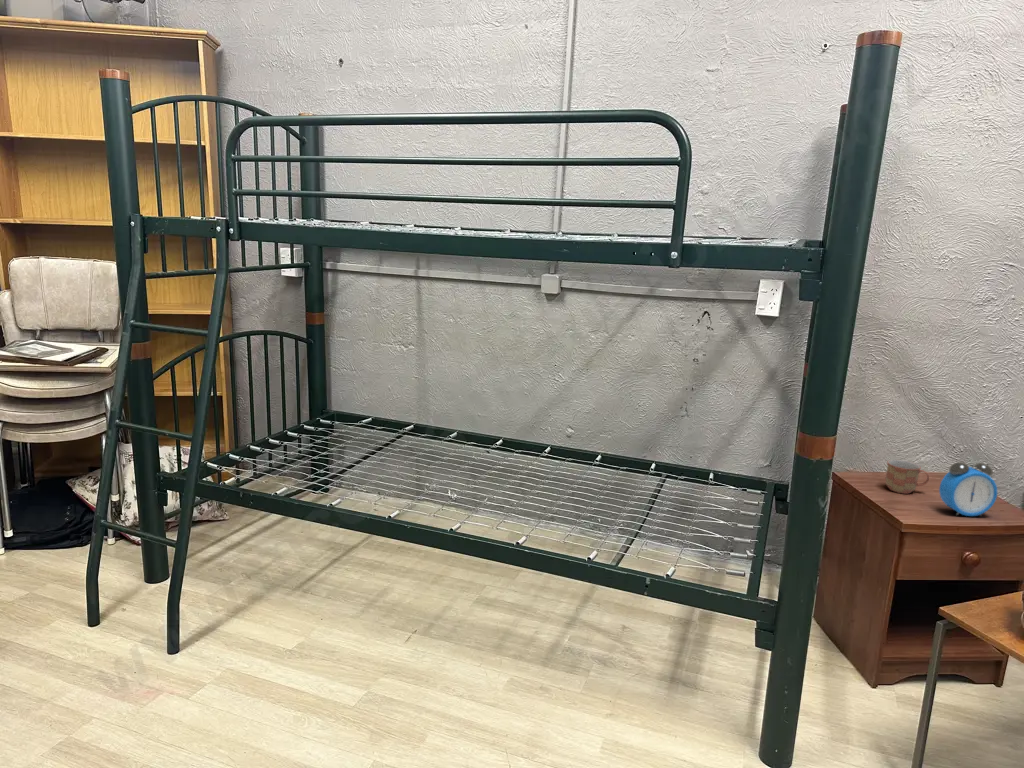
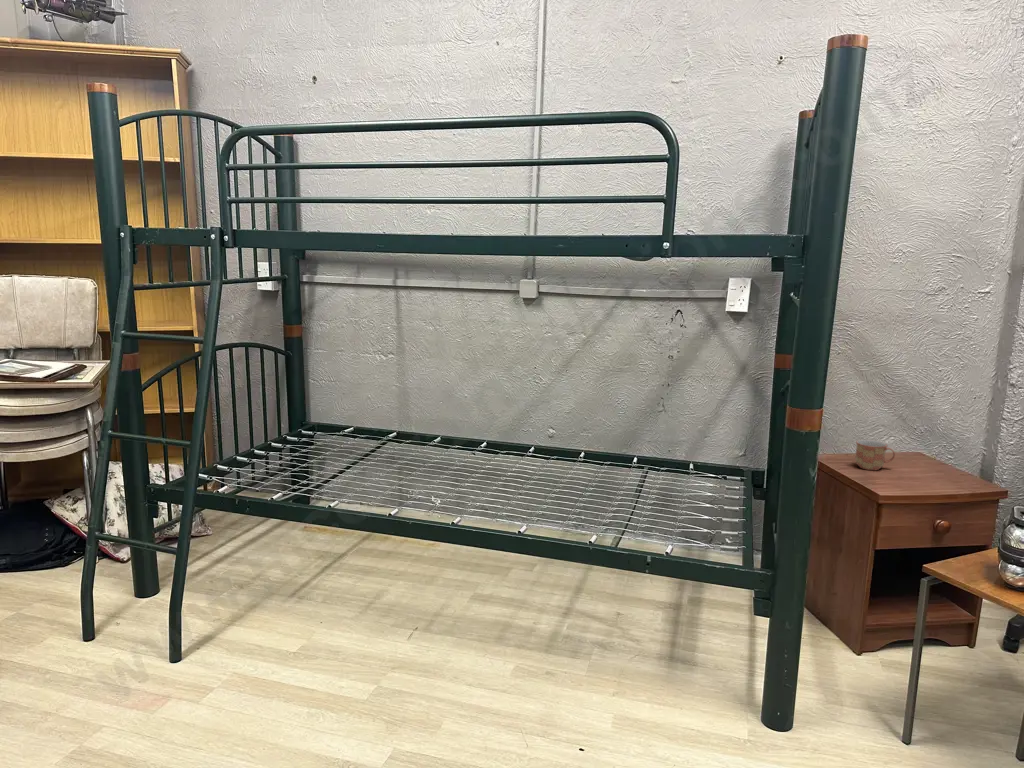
alarm clock: present [939,462,997,516] -> none [906,436,958,486]

